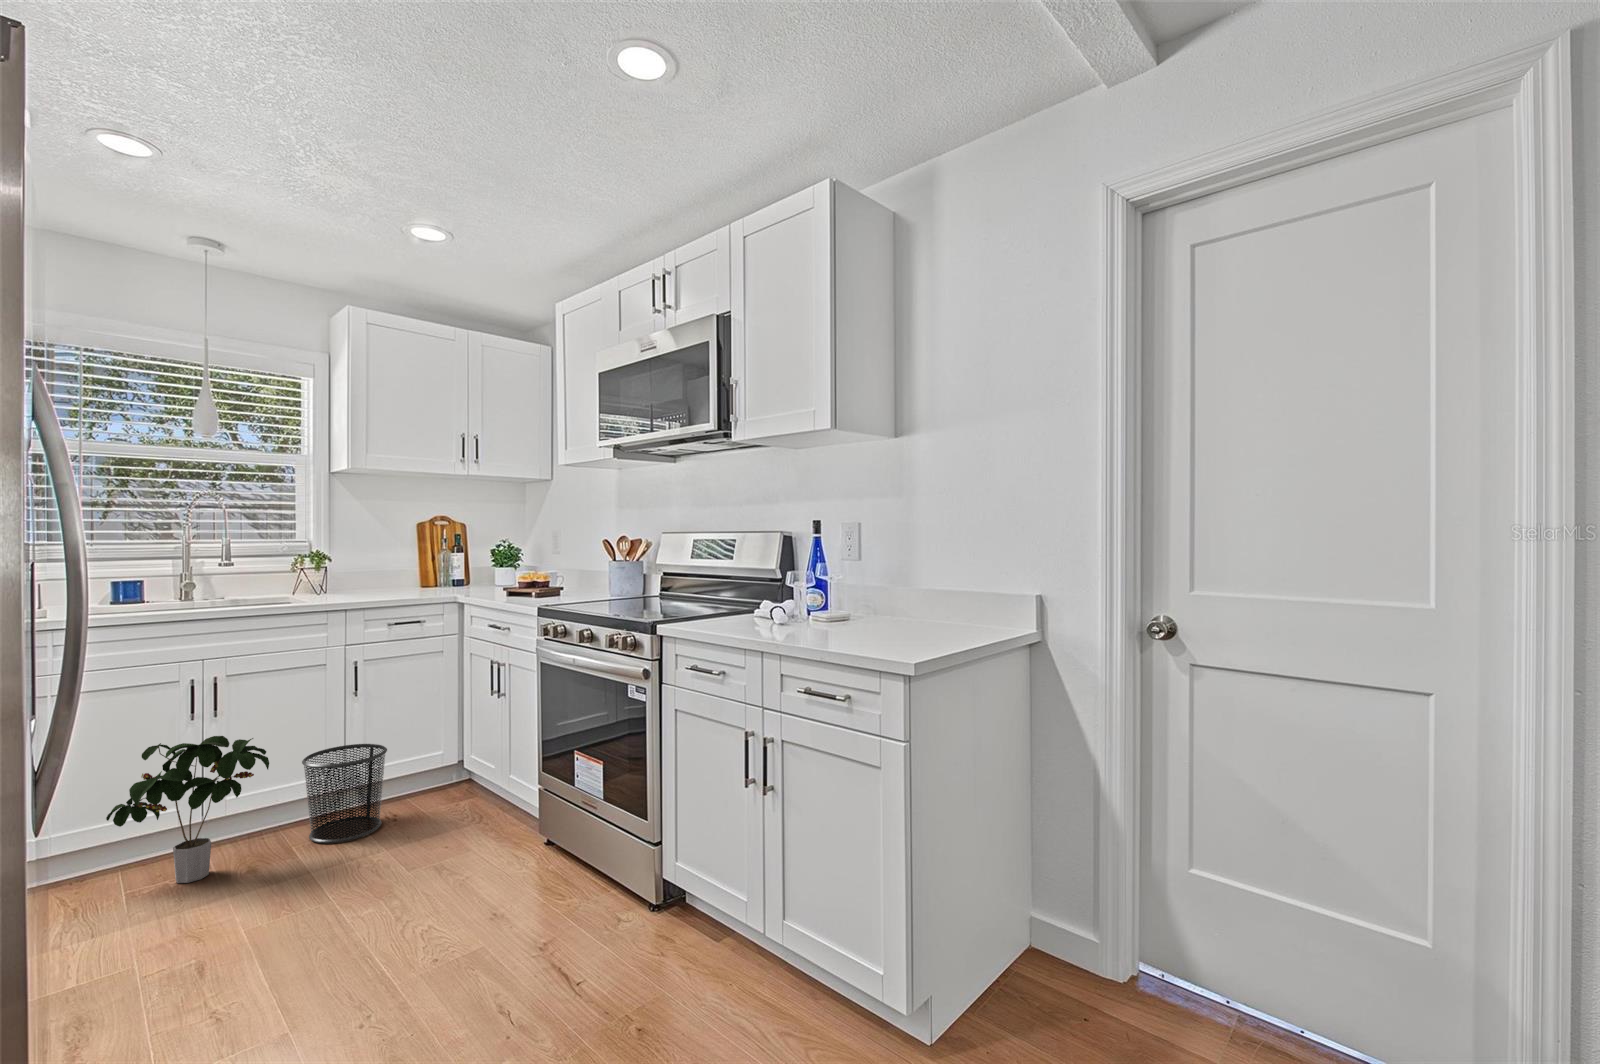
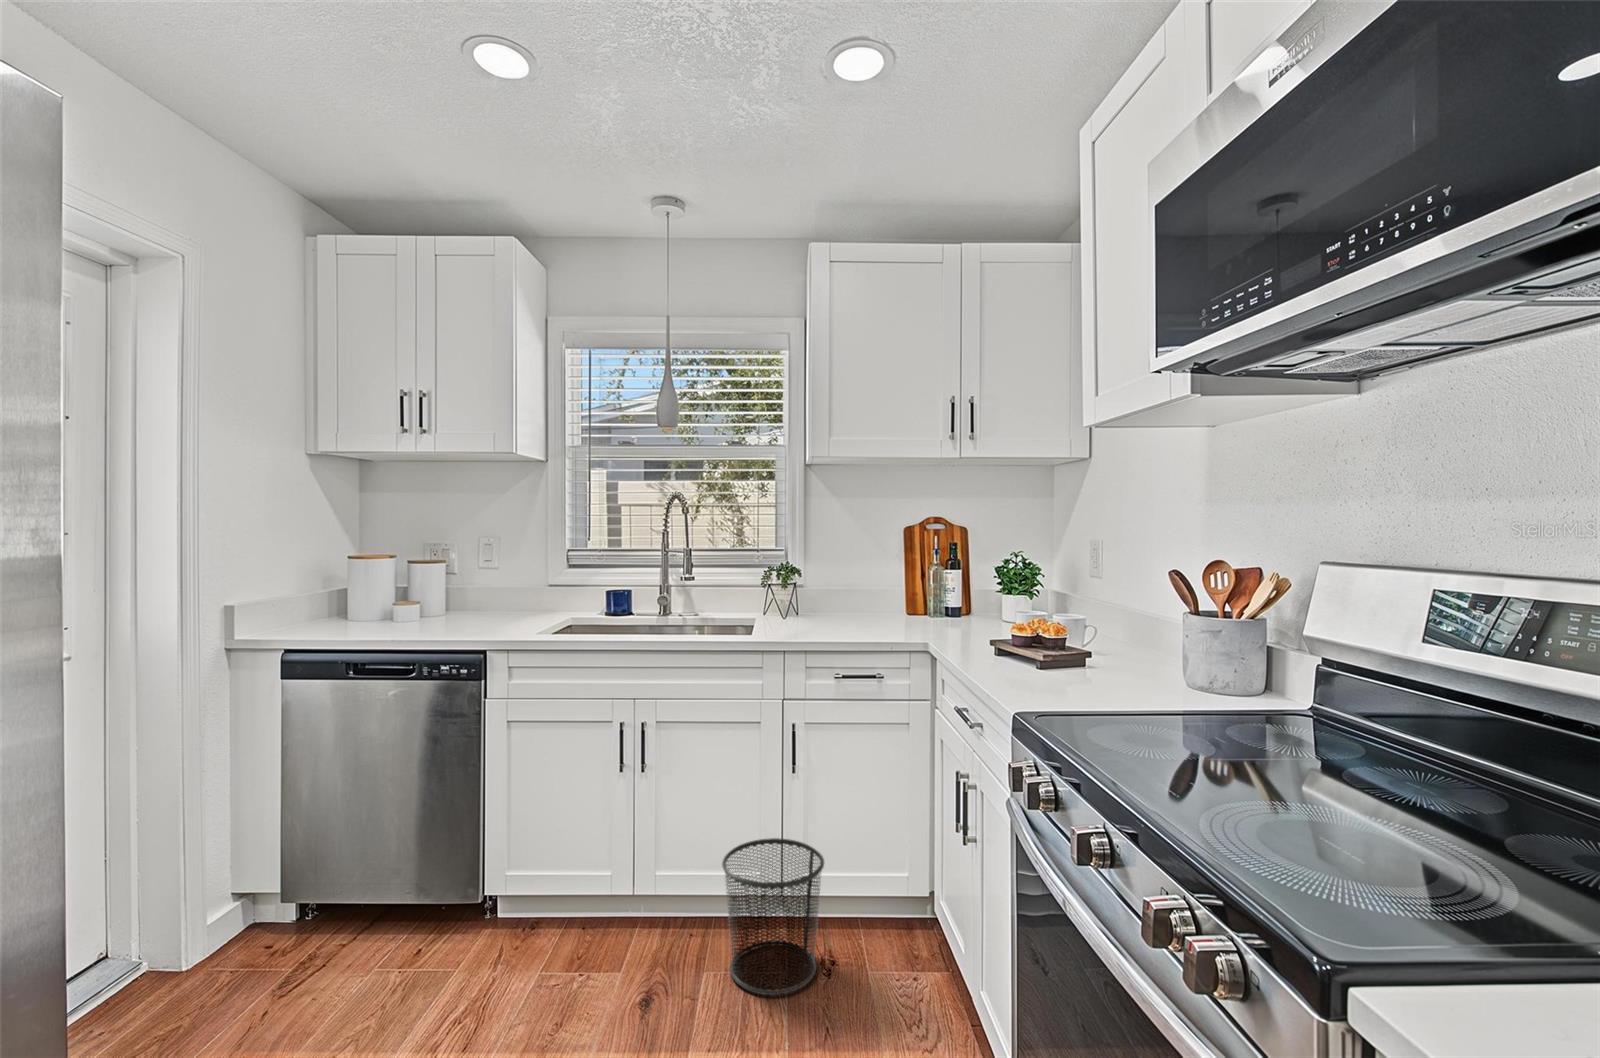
potted plant: present [106,736,269,883] -> none [529,803,675,995]

